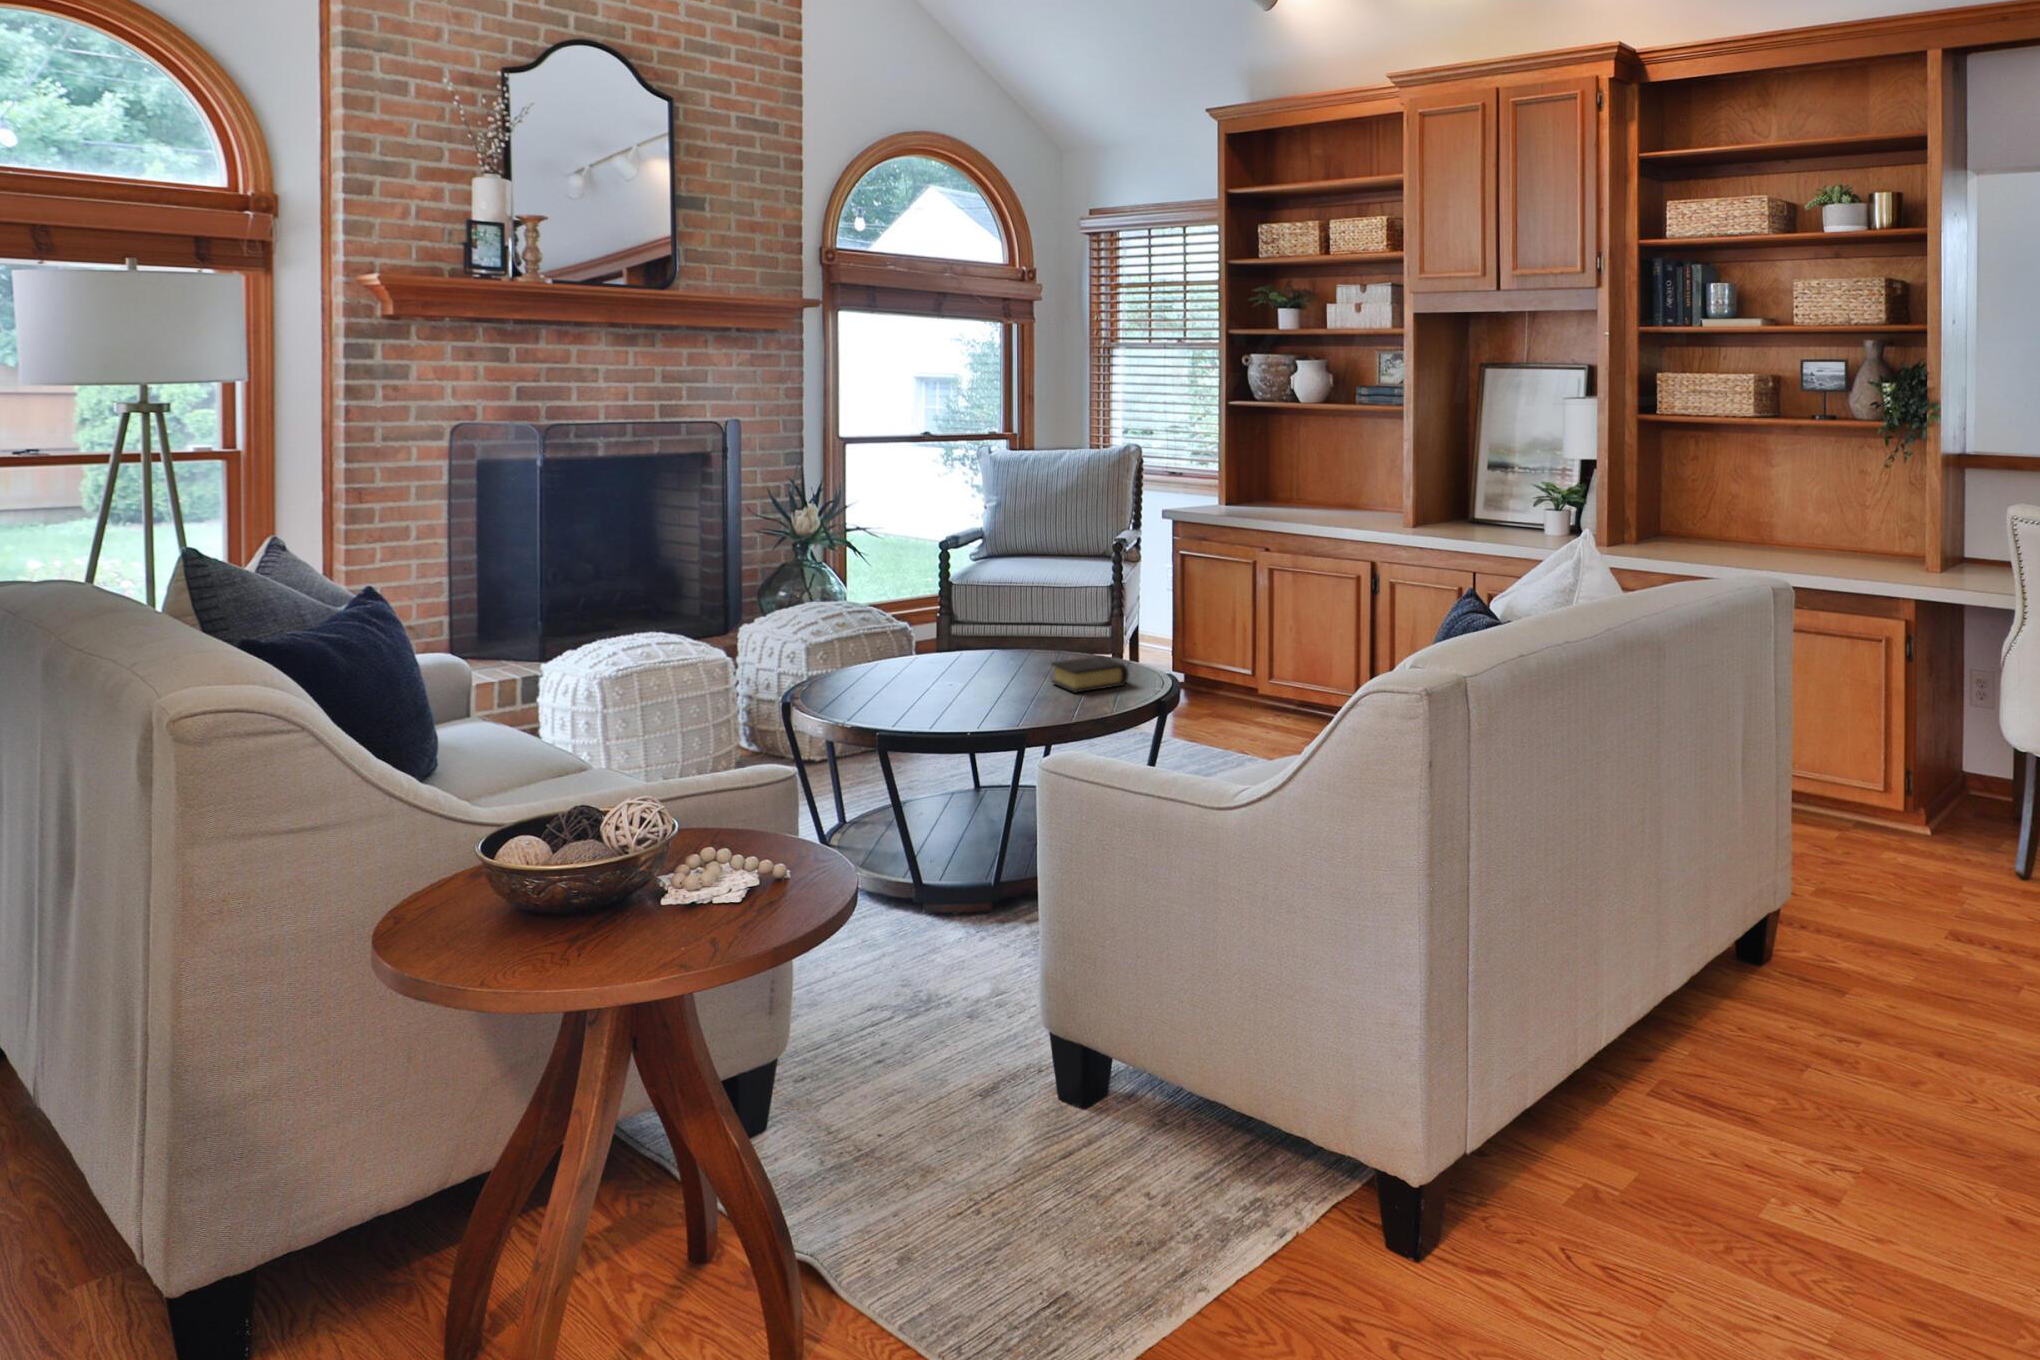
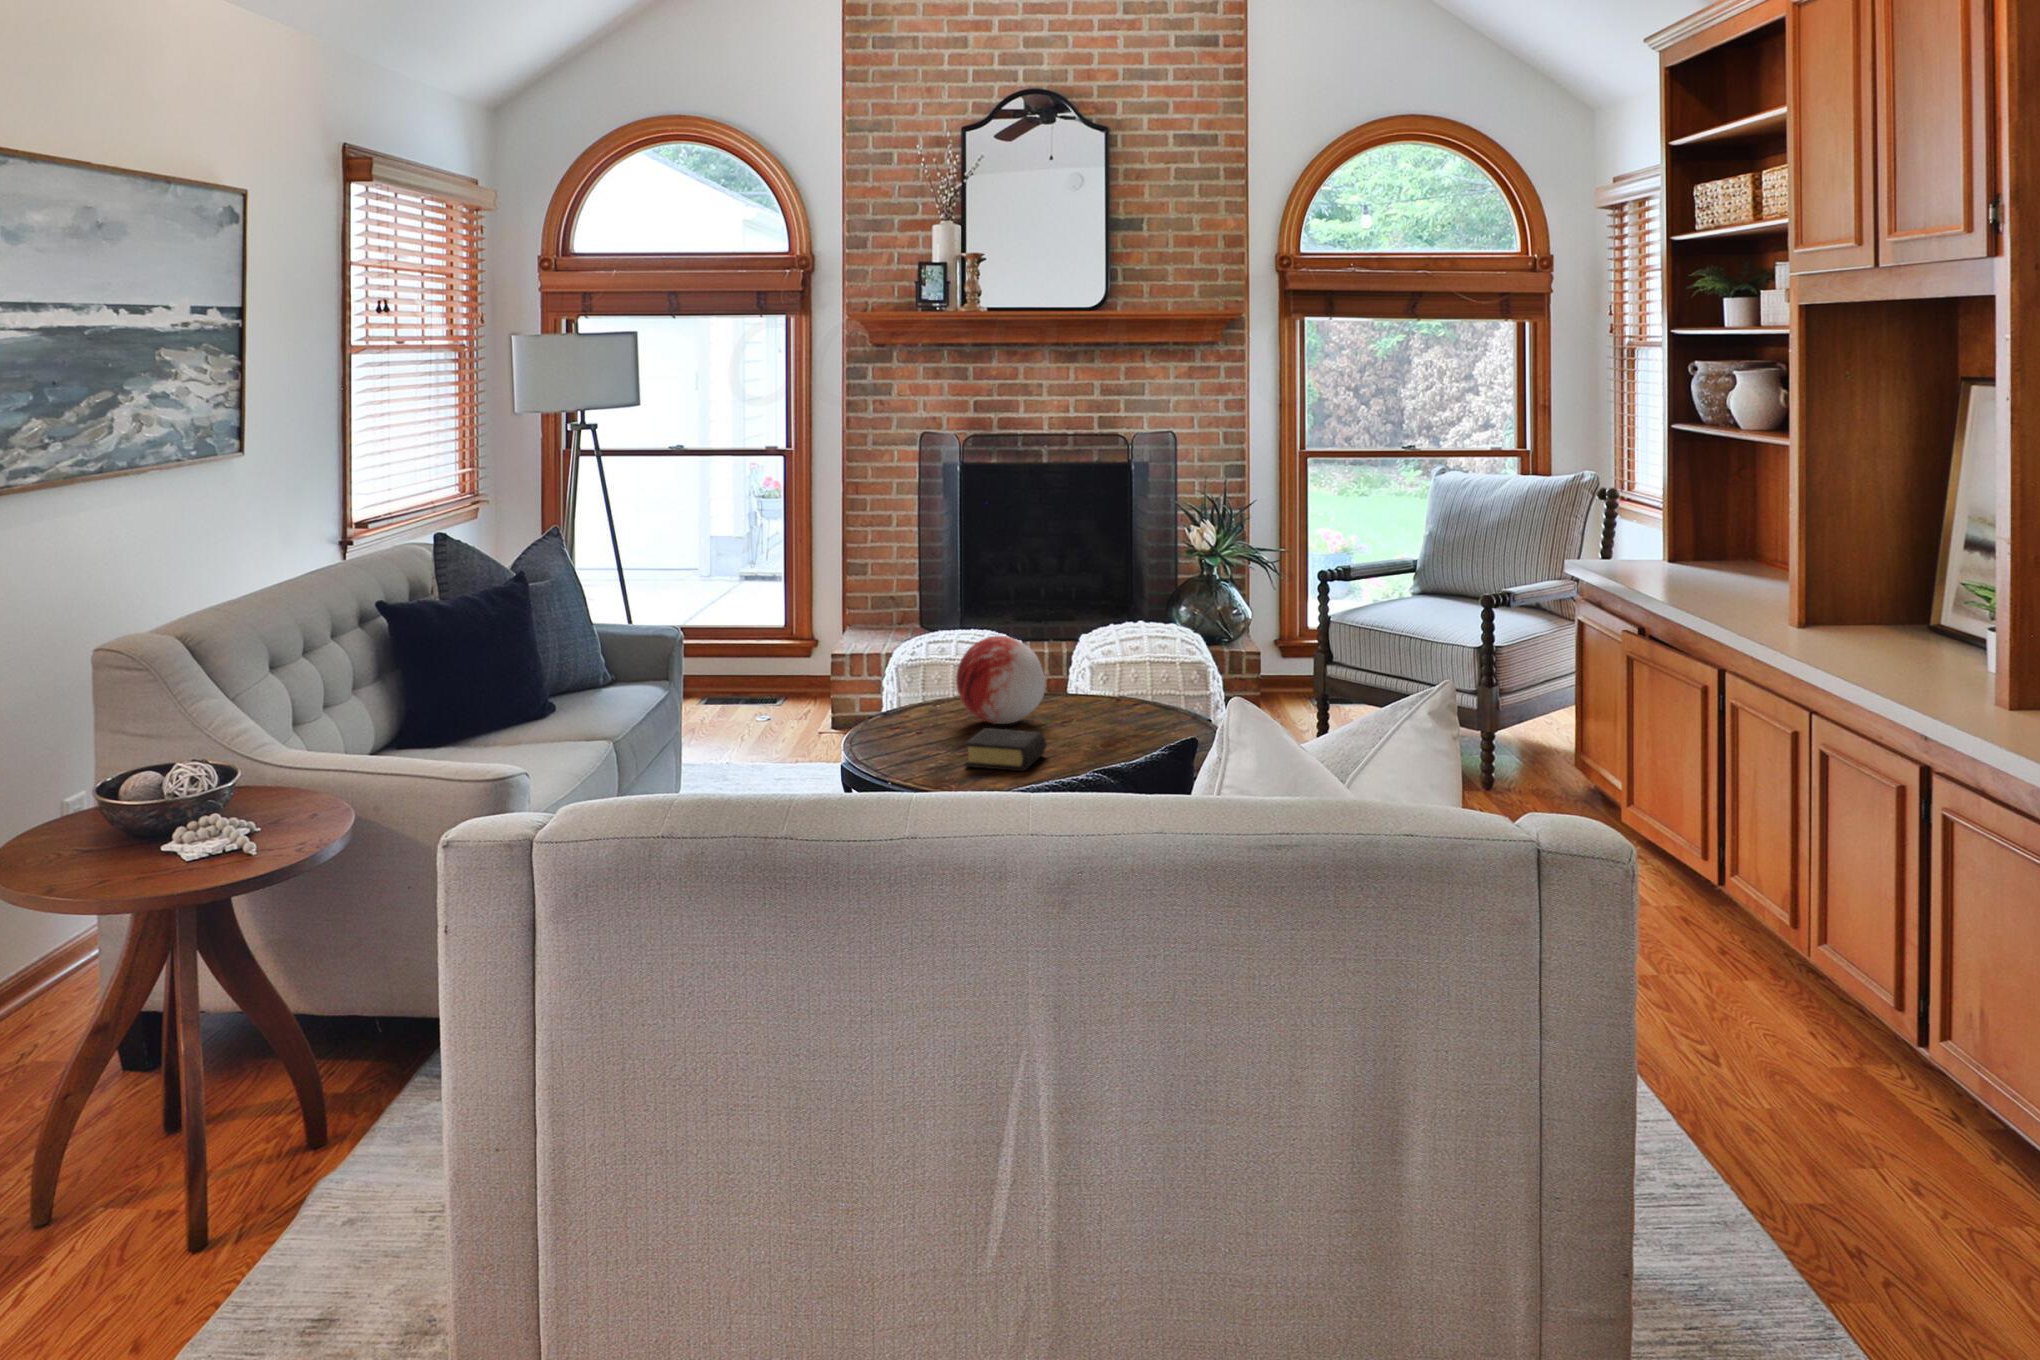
decorative orb: none [951,588,1034,670] -> present [956,636,1045,724]

